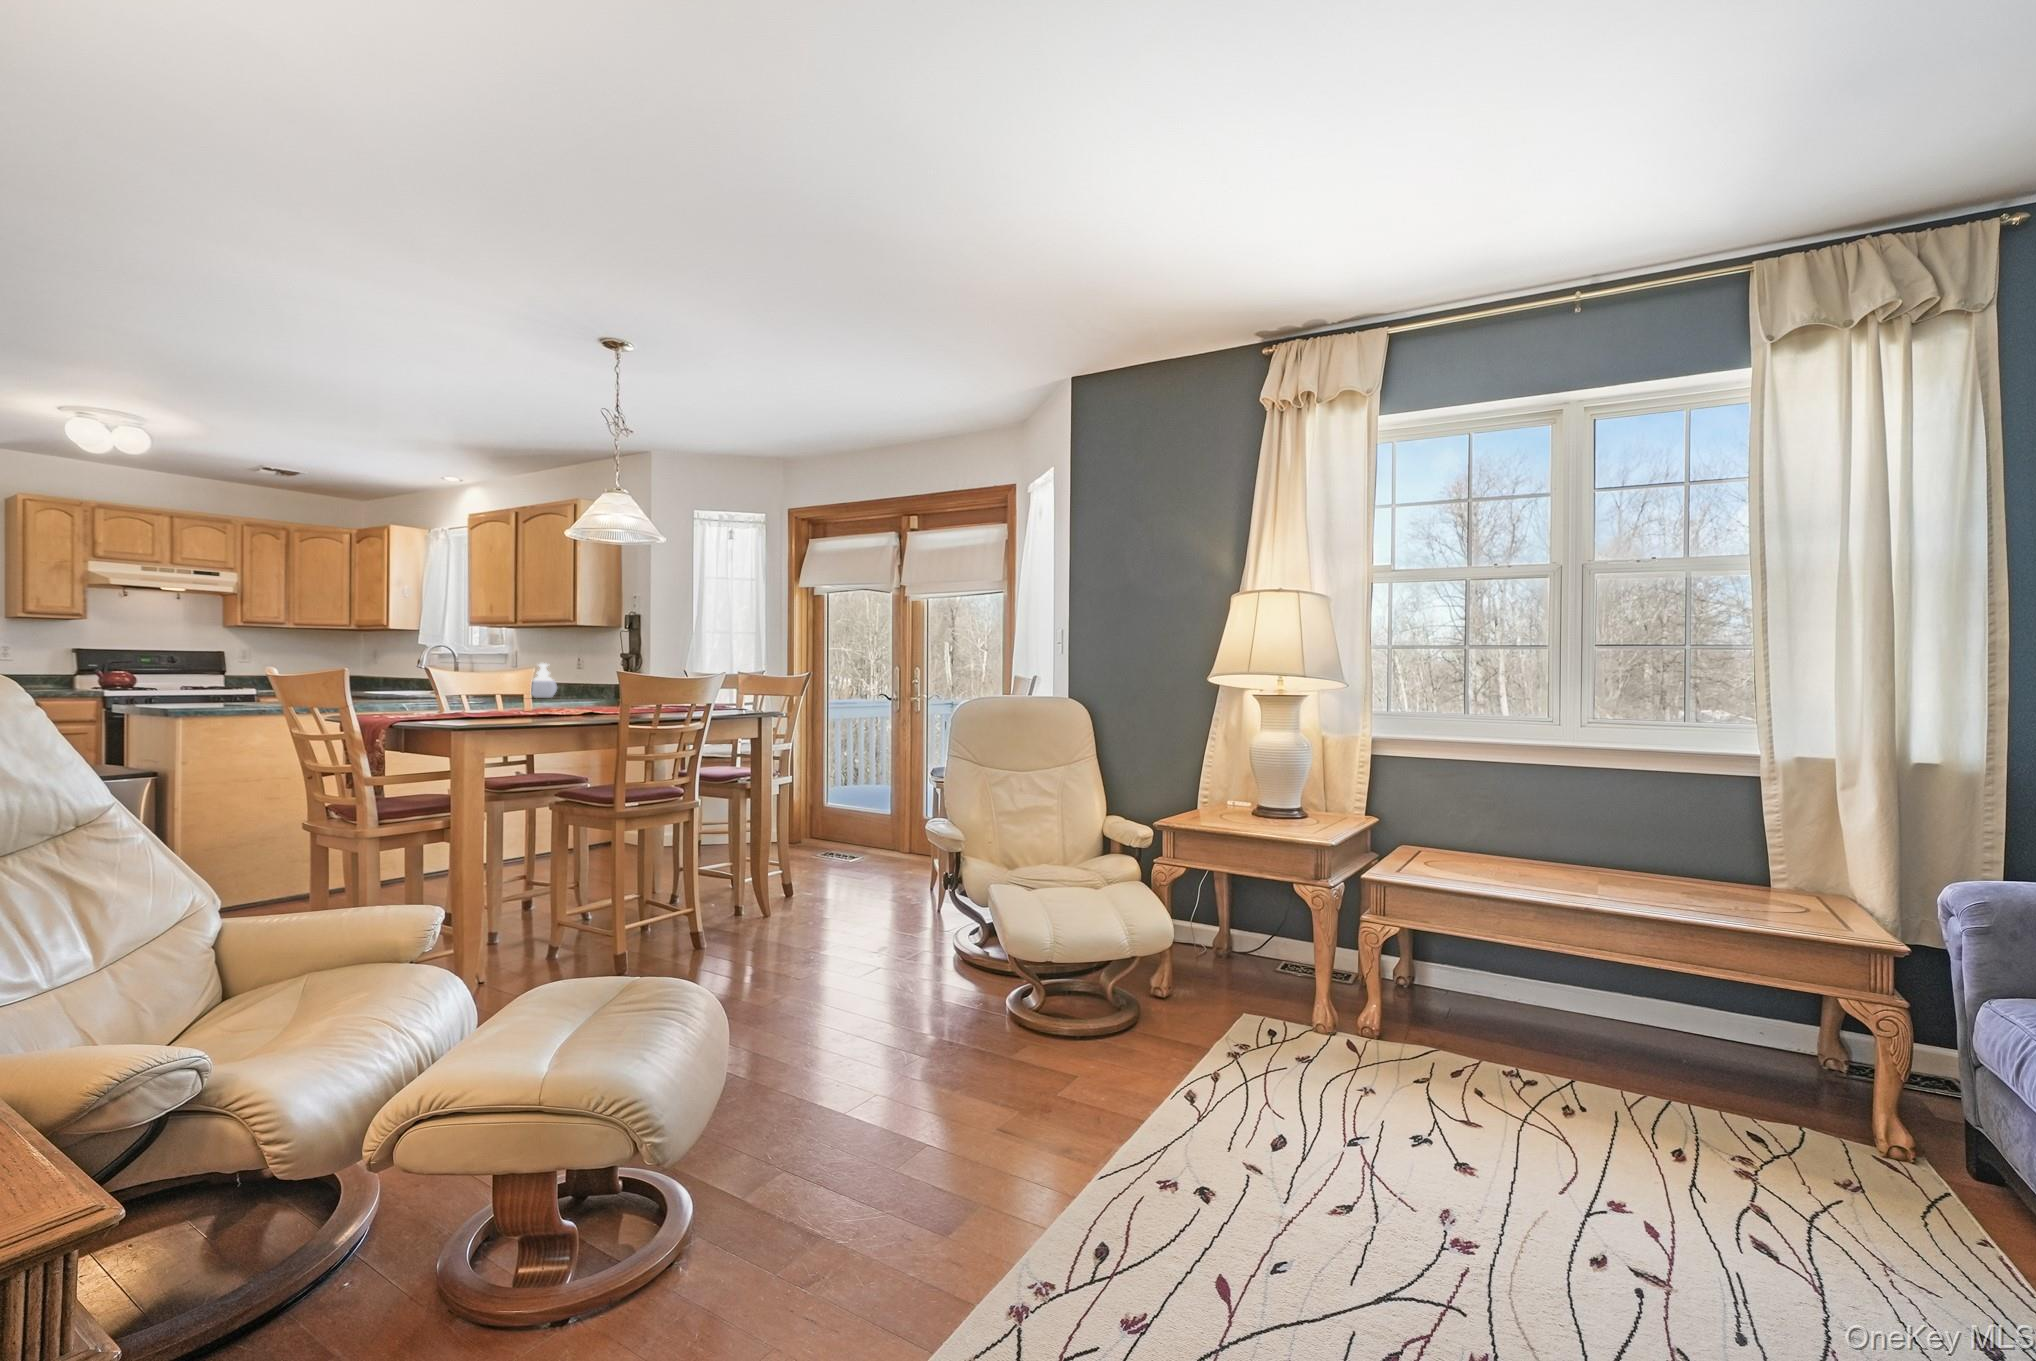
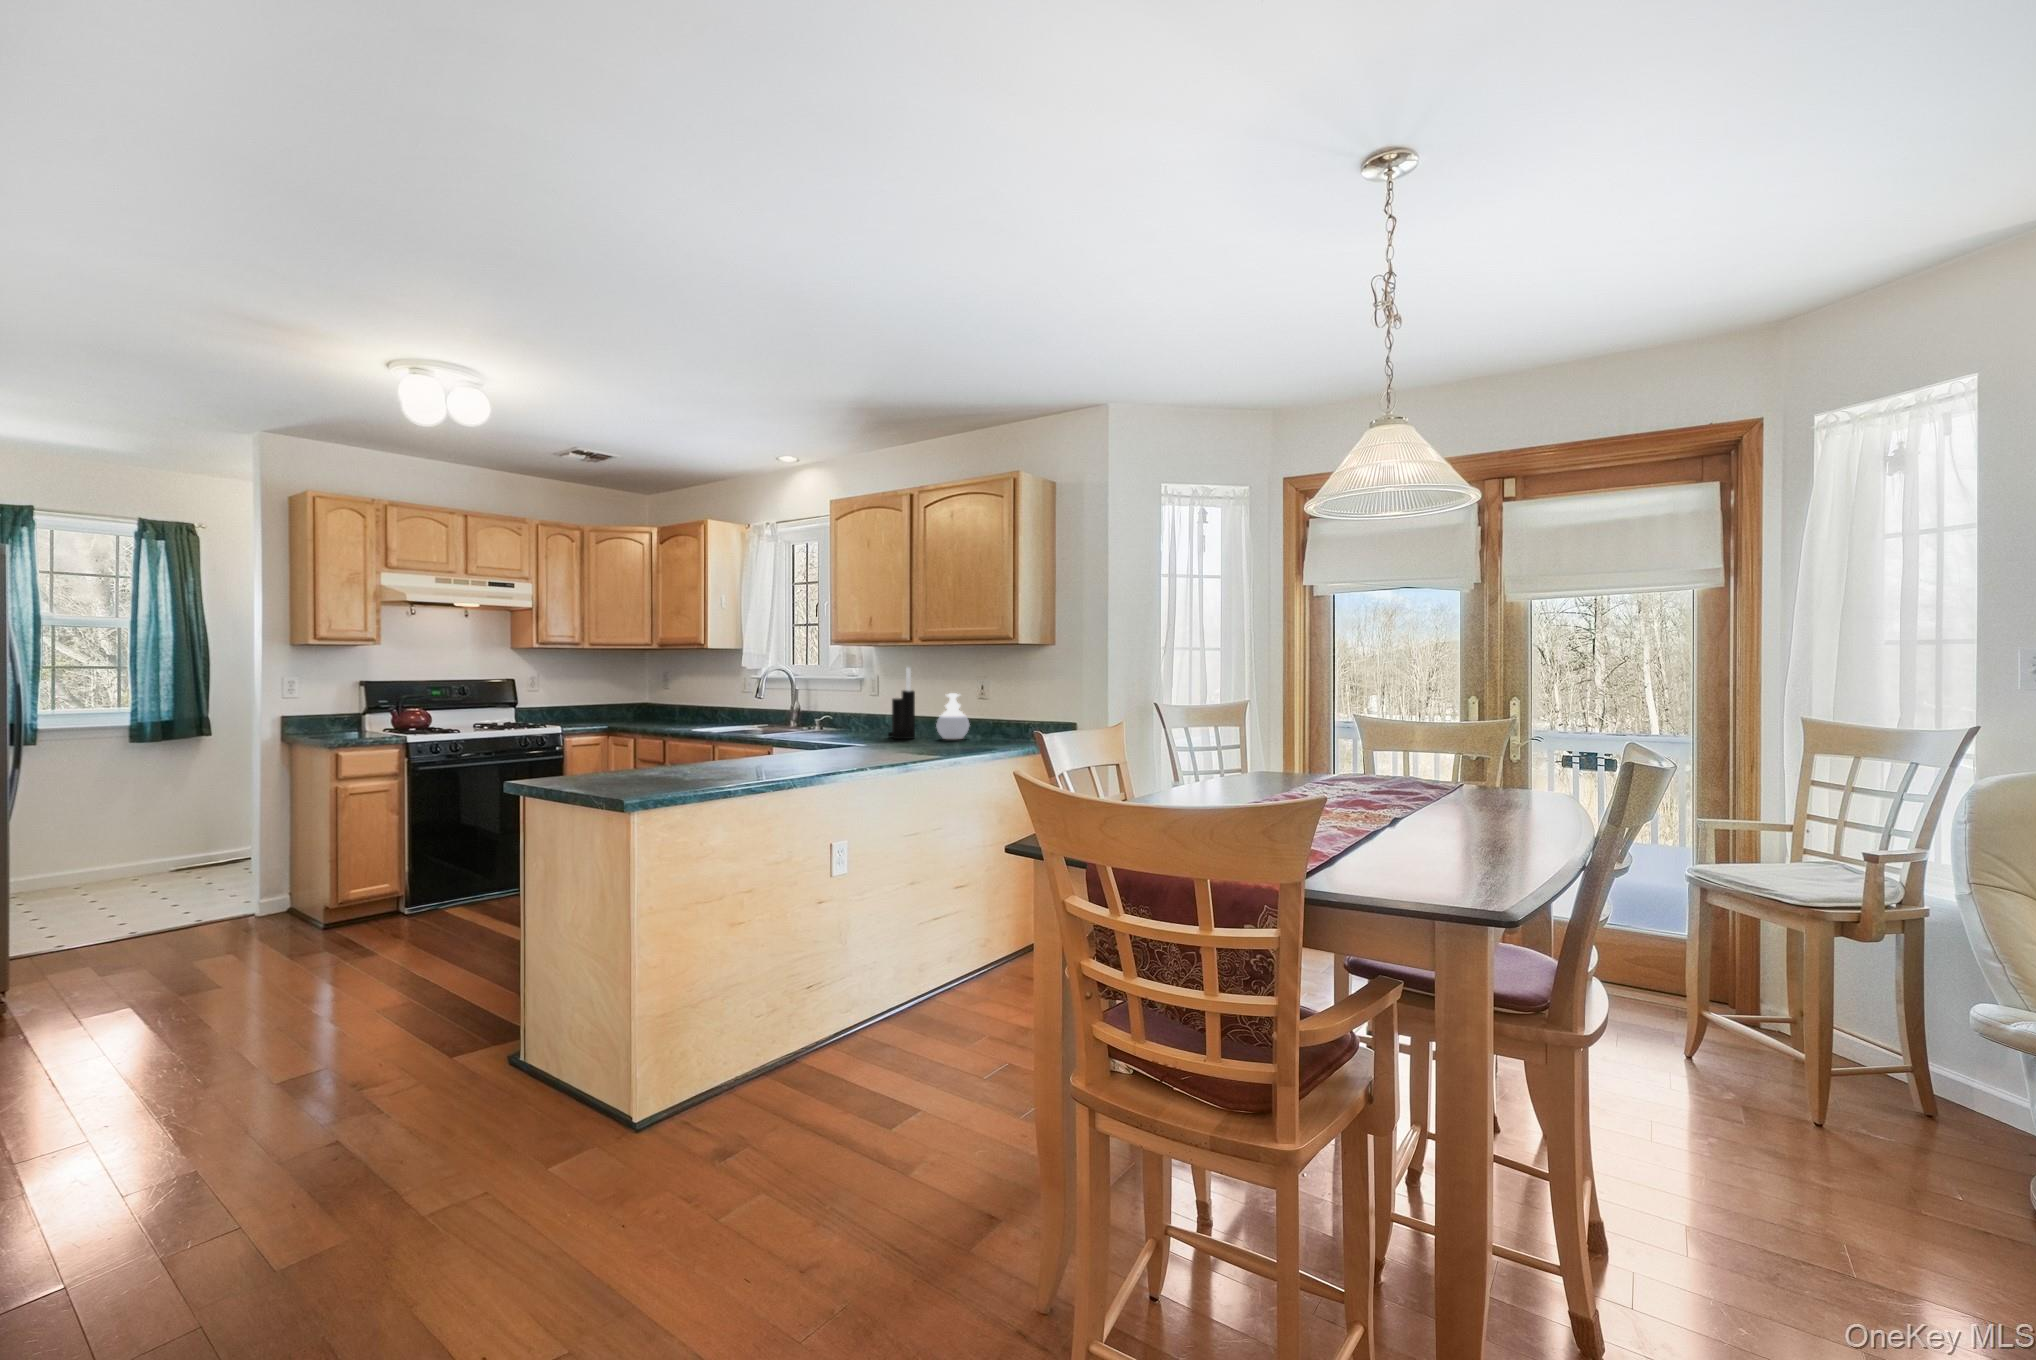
knife block: none [497,644,523,698] -> present [888,667,915,739]

